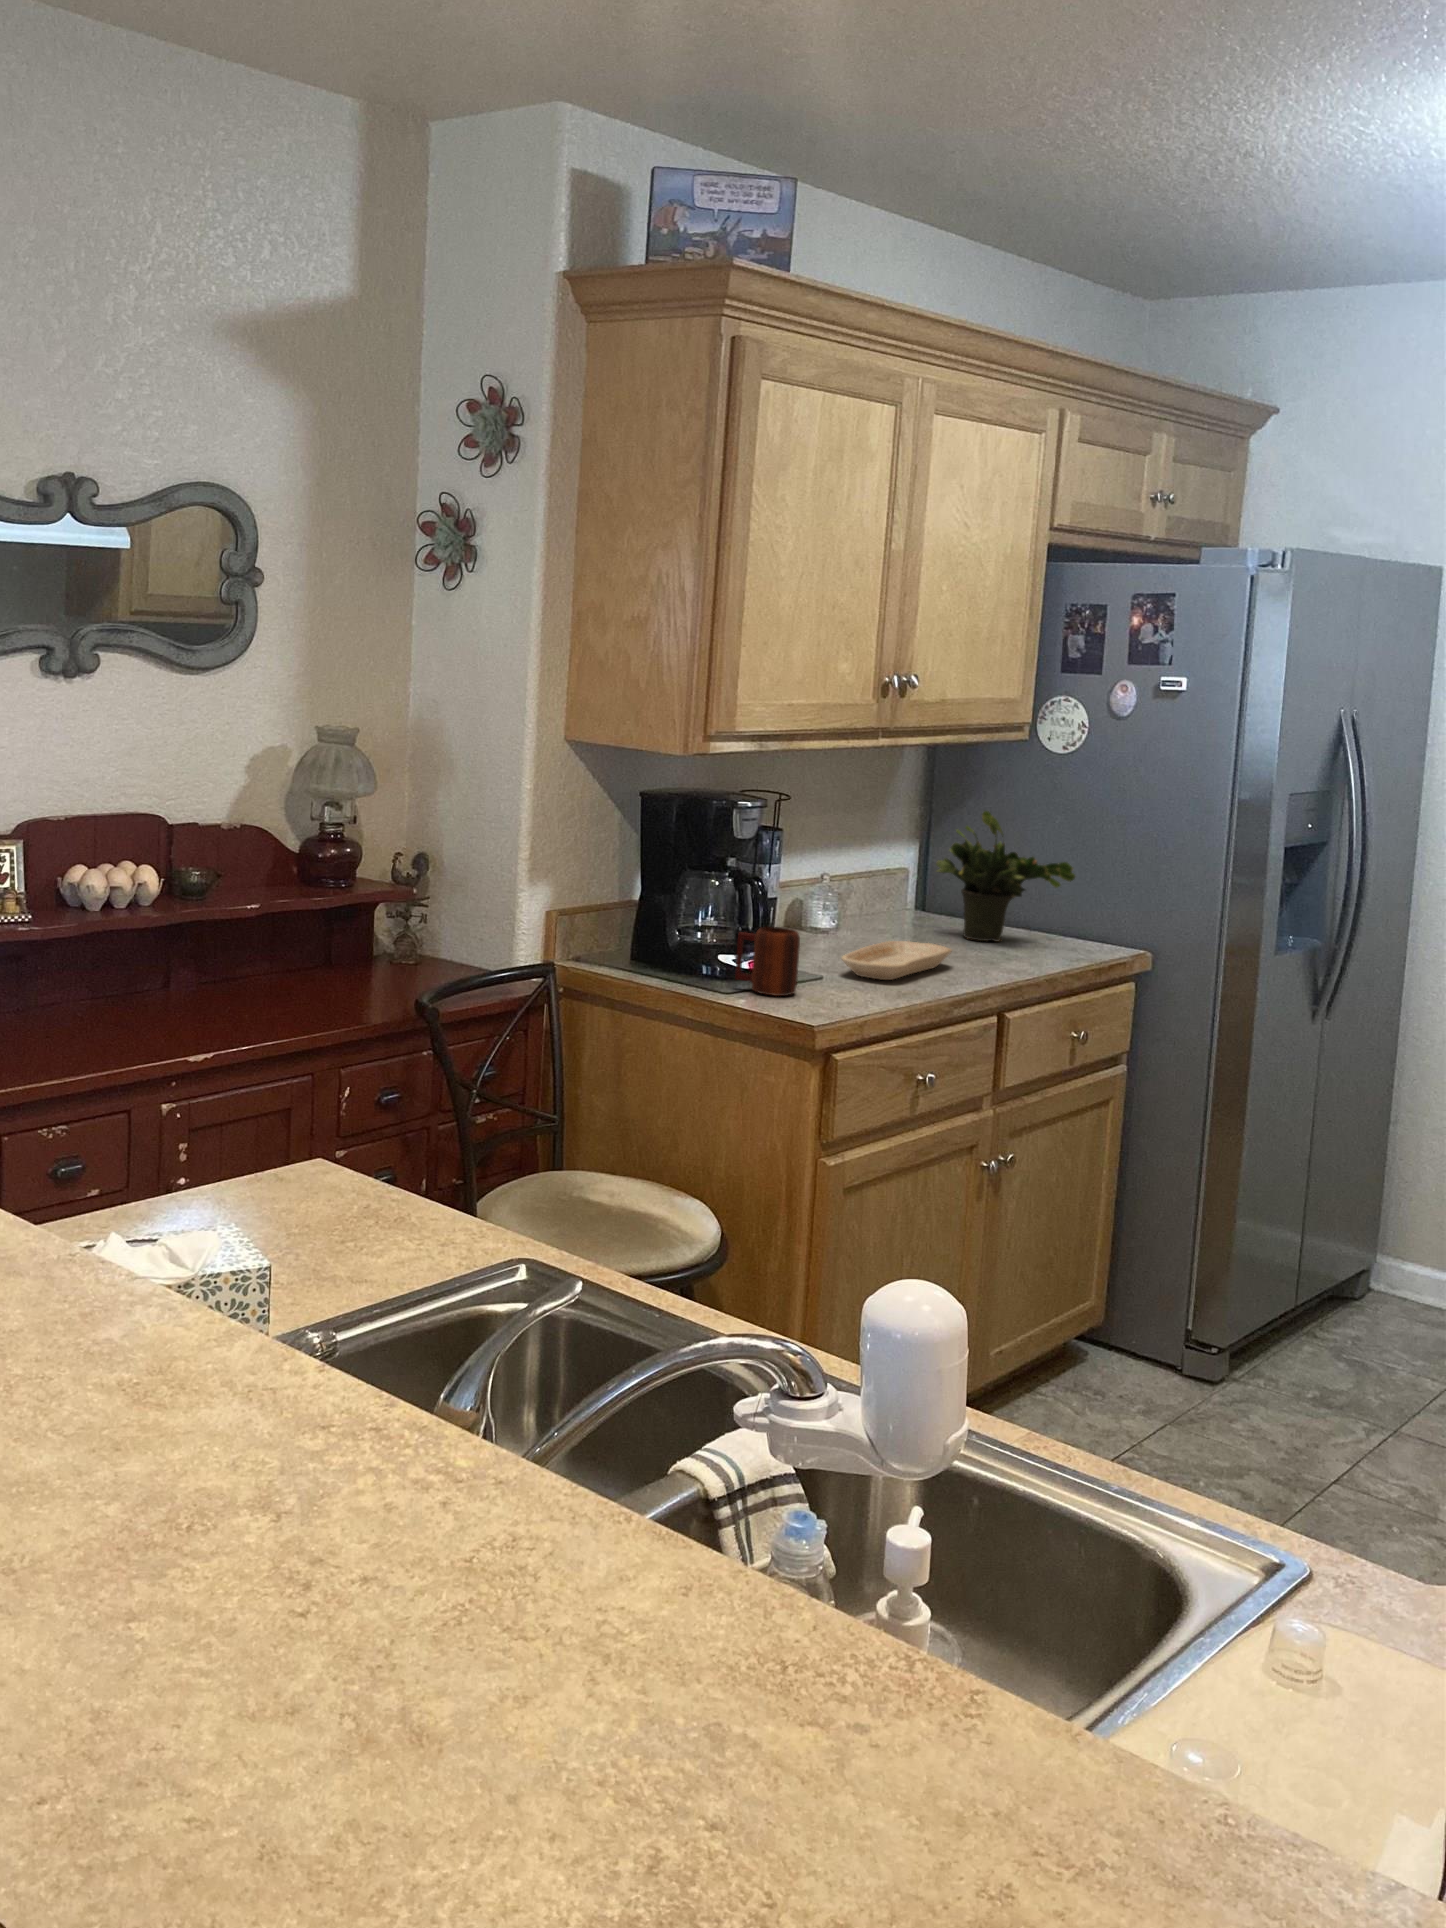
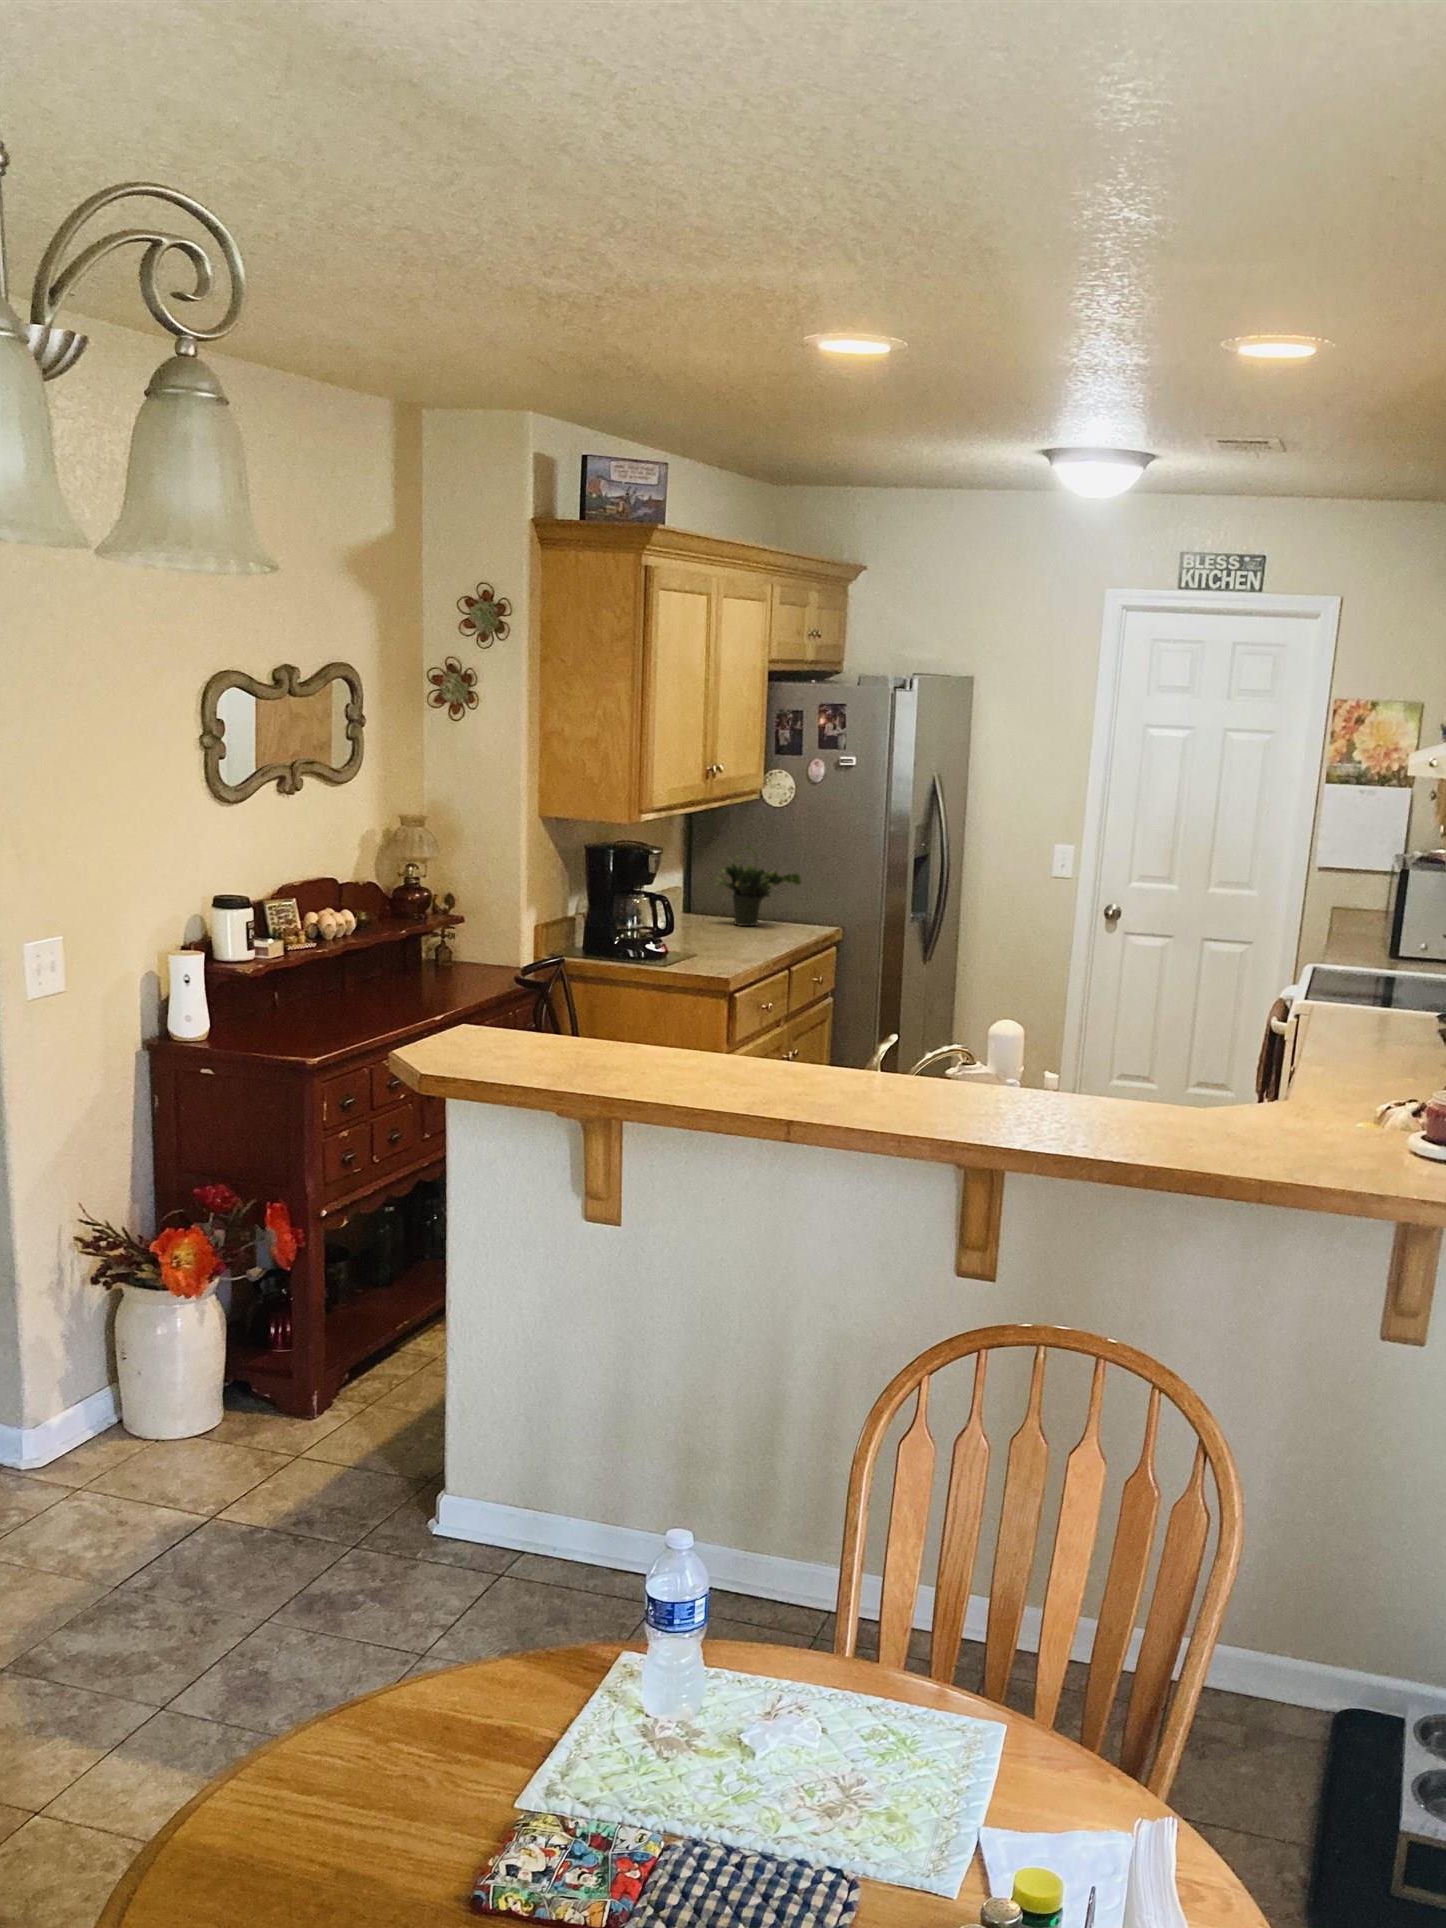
mug: present [735,927,800,996] -> none [659,924,697,965]
tray: present [842,941,952,980] -> none [702,929,753,952]

